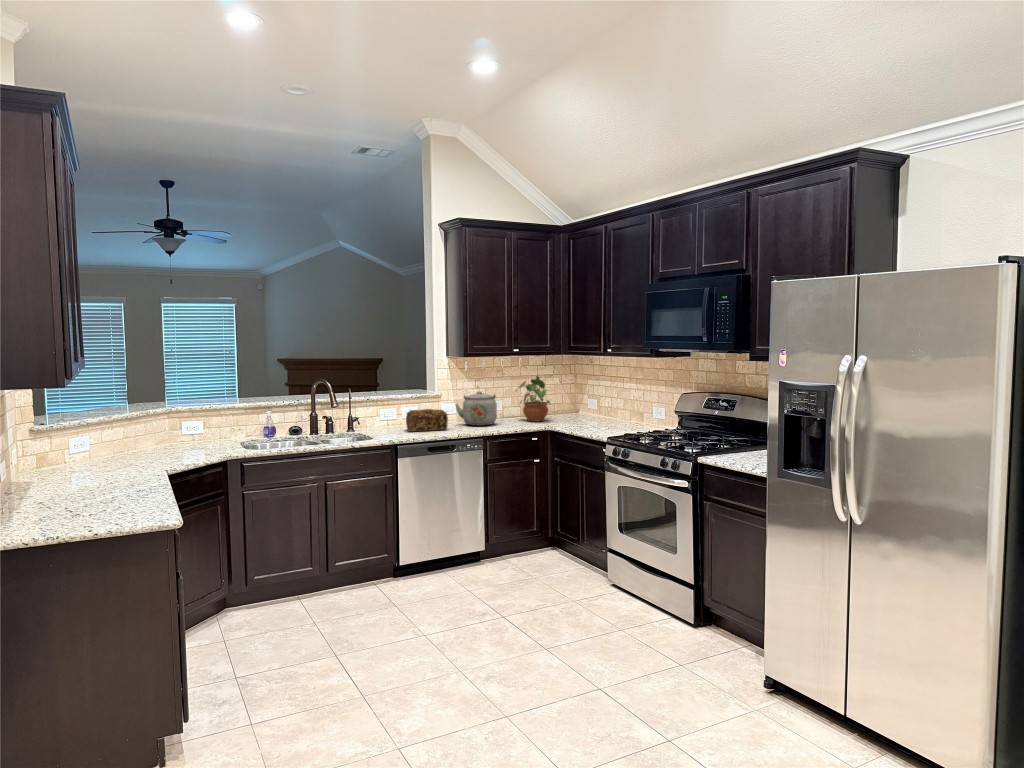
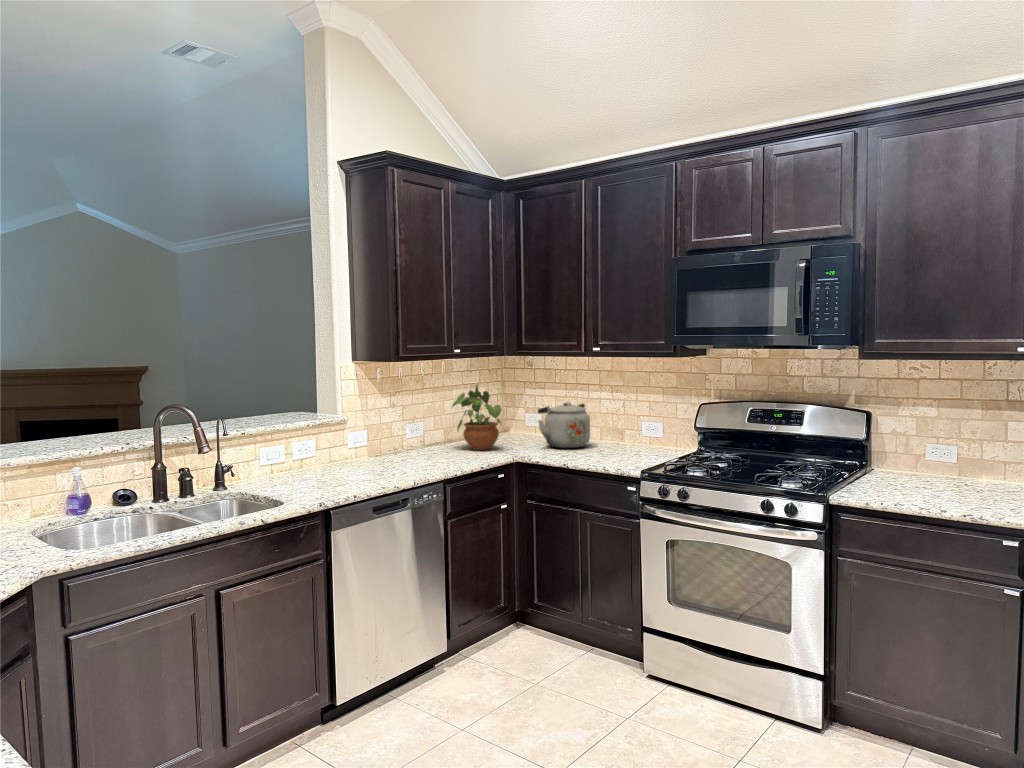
kettle: present [456,391,497,426] -> present [538,402,590,448]
bread loaf: present [406,409,448,432] -> none [315,443,384,482]

